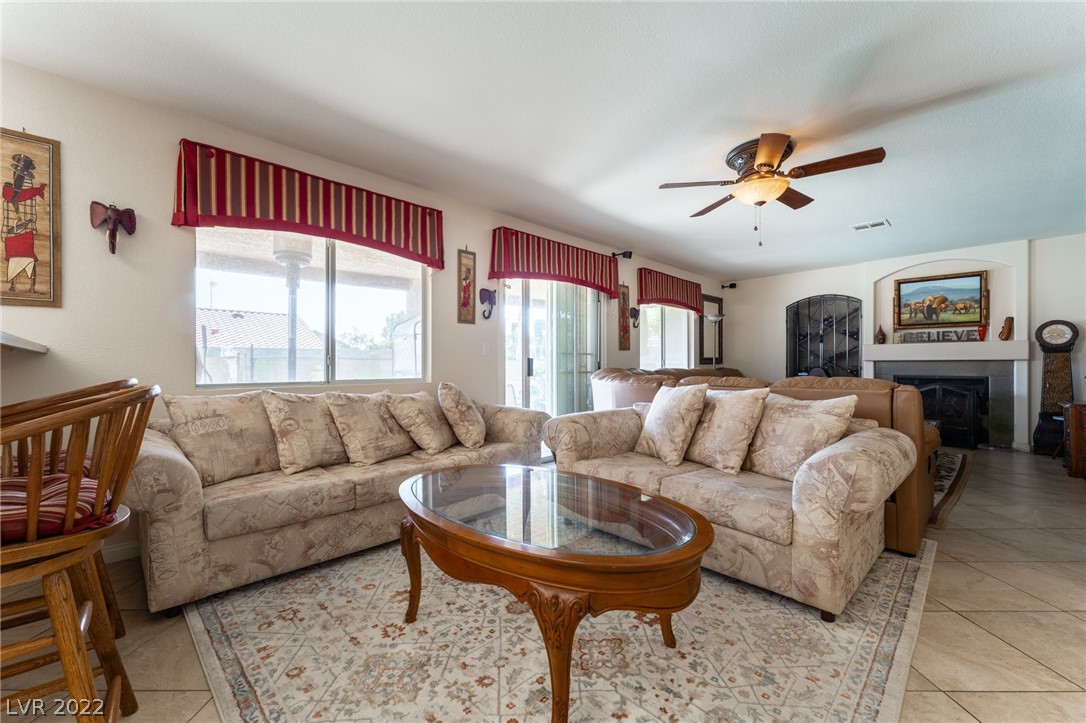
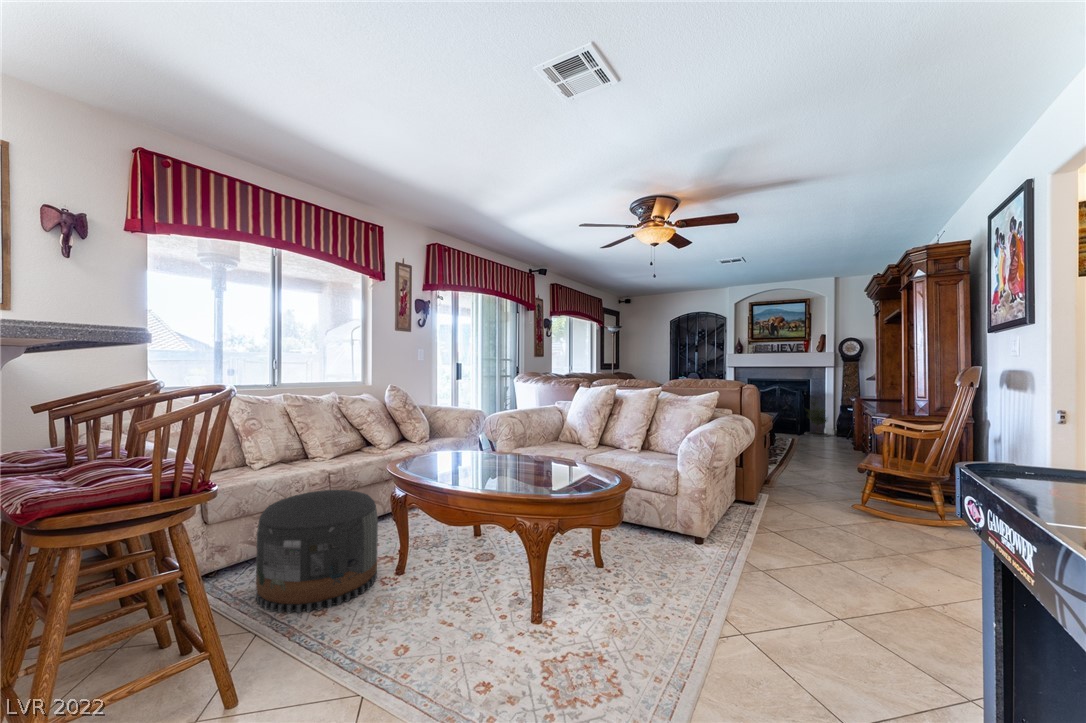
pouf: none [237,509,385,671] -> present [256,490,378,613]

